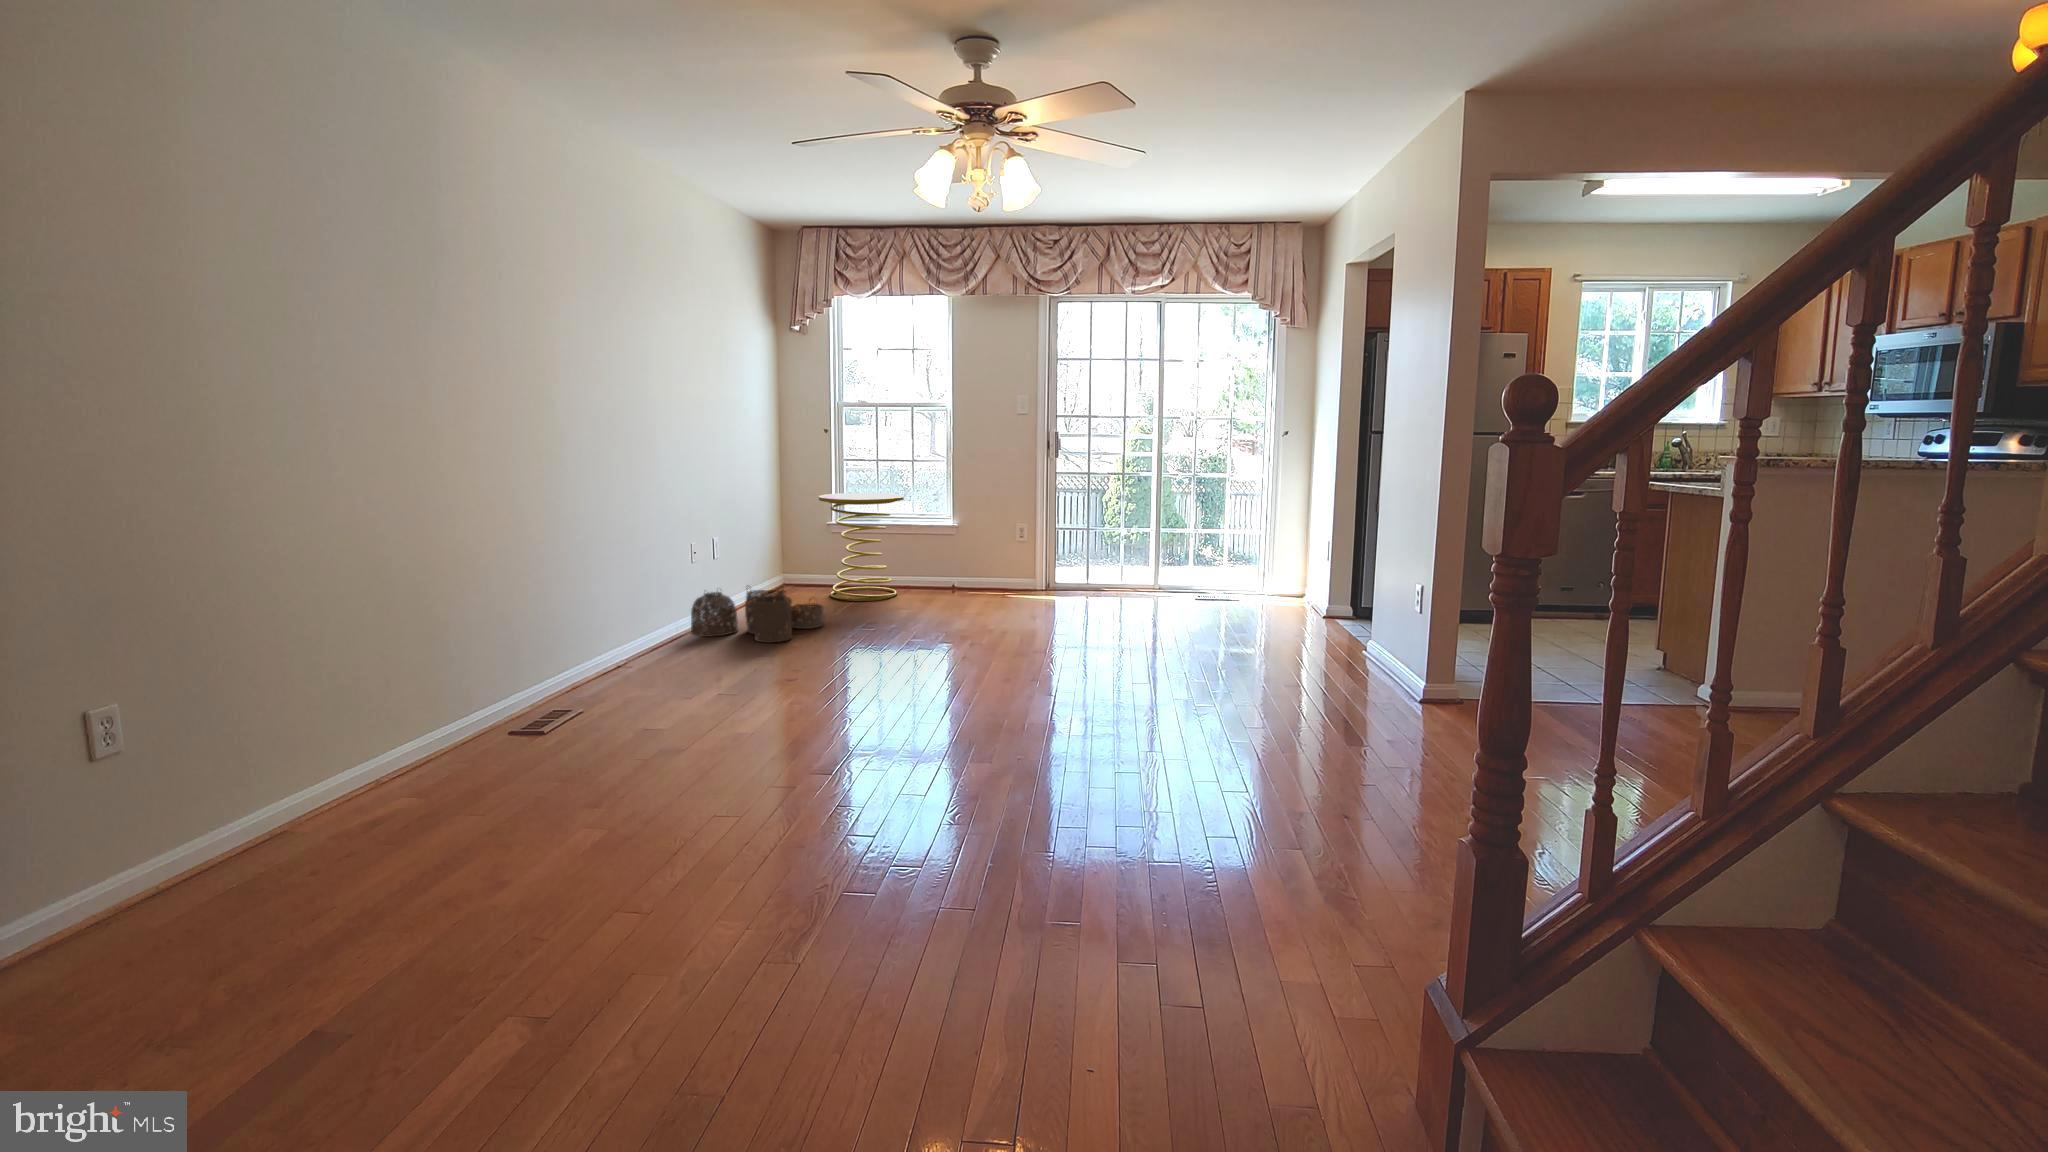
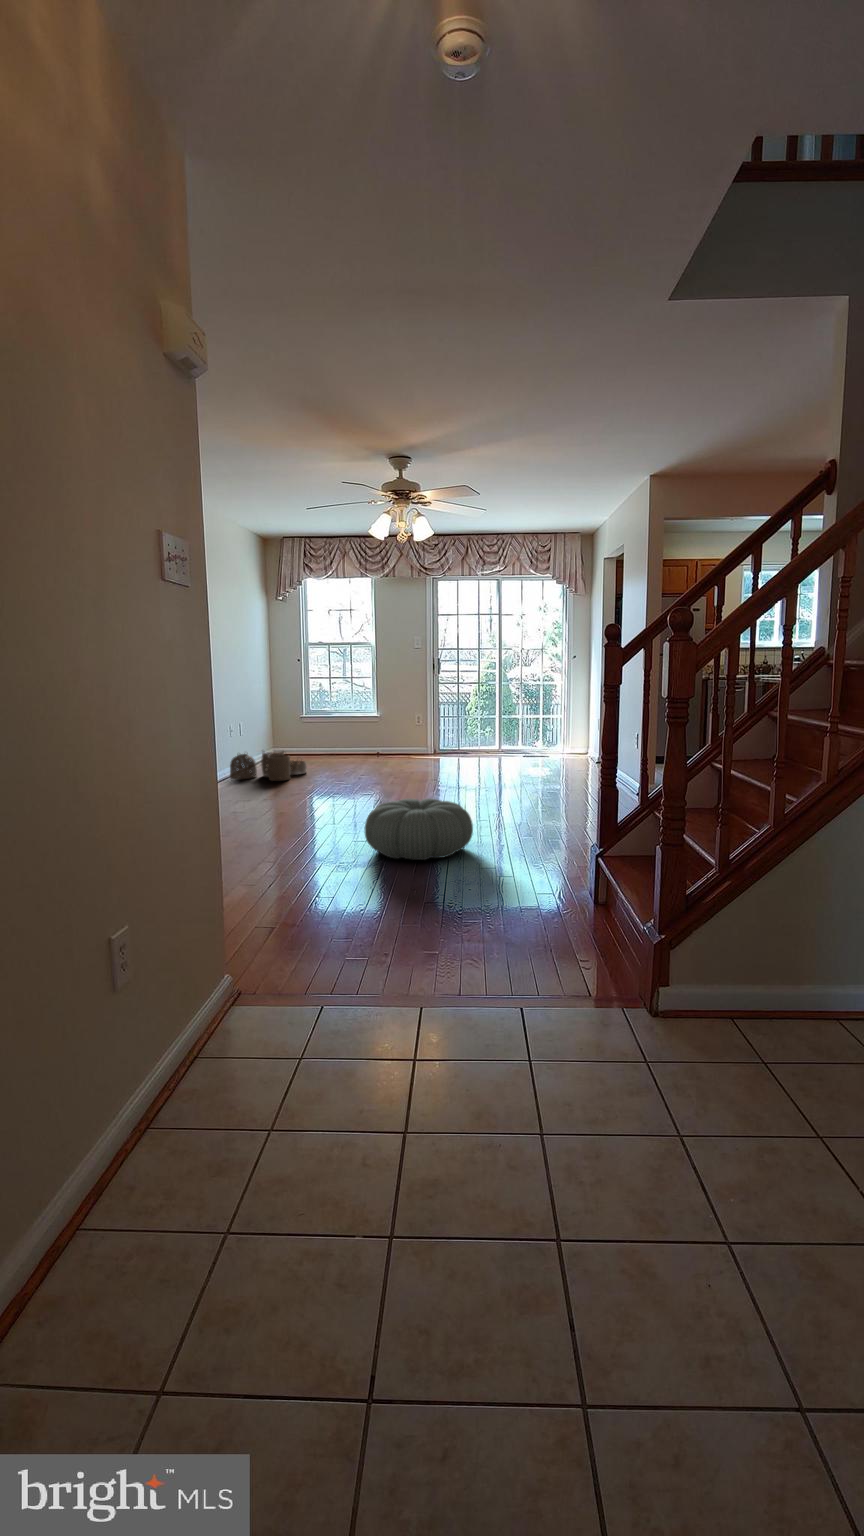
side table: present [819,493,904,601] -> none [297,697,348,761]
pouf: none [871,728,1096,877] -> present [365,798,473,860]

